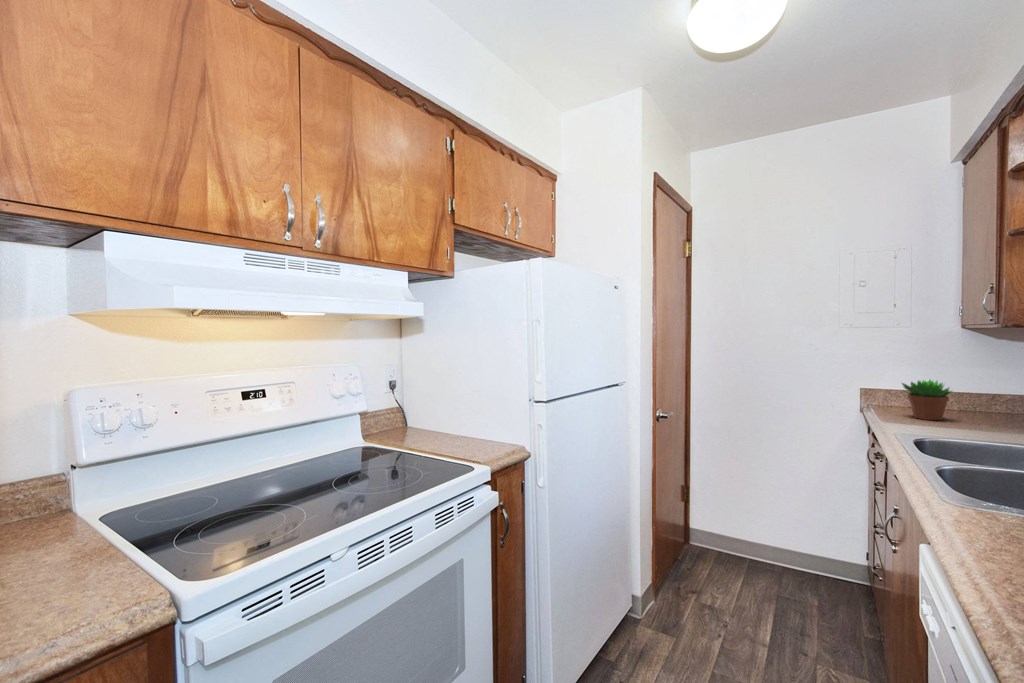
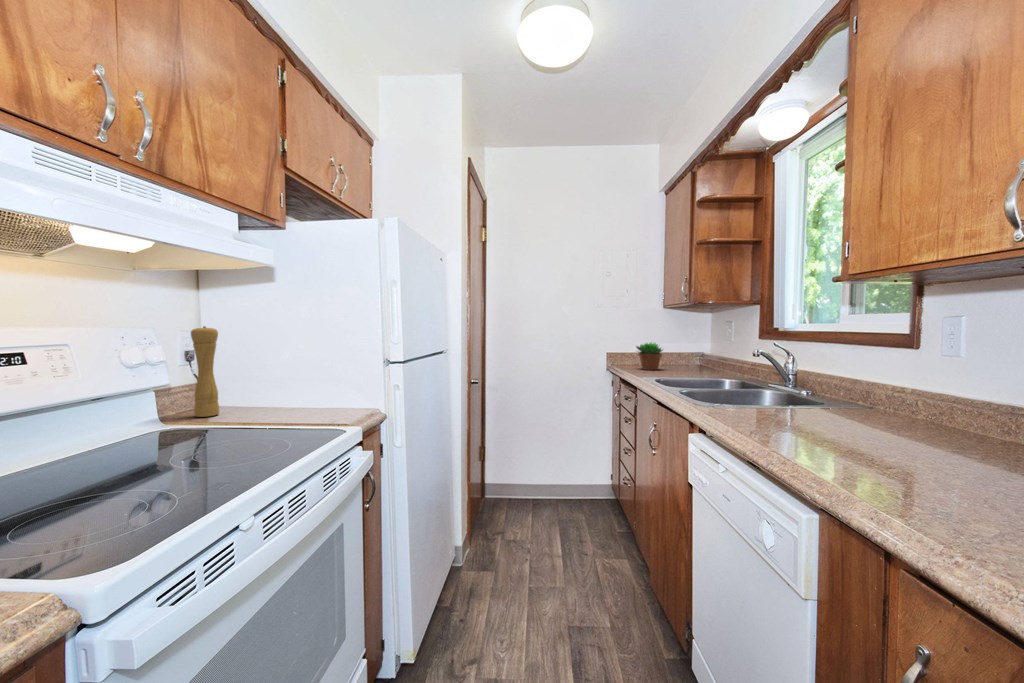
pepper mill: none [389,362,408,436] -> present [191,326,219,417]

